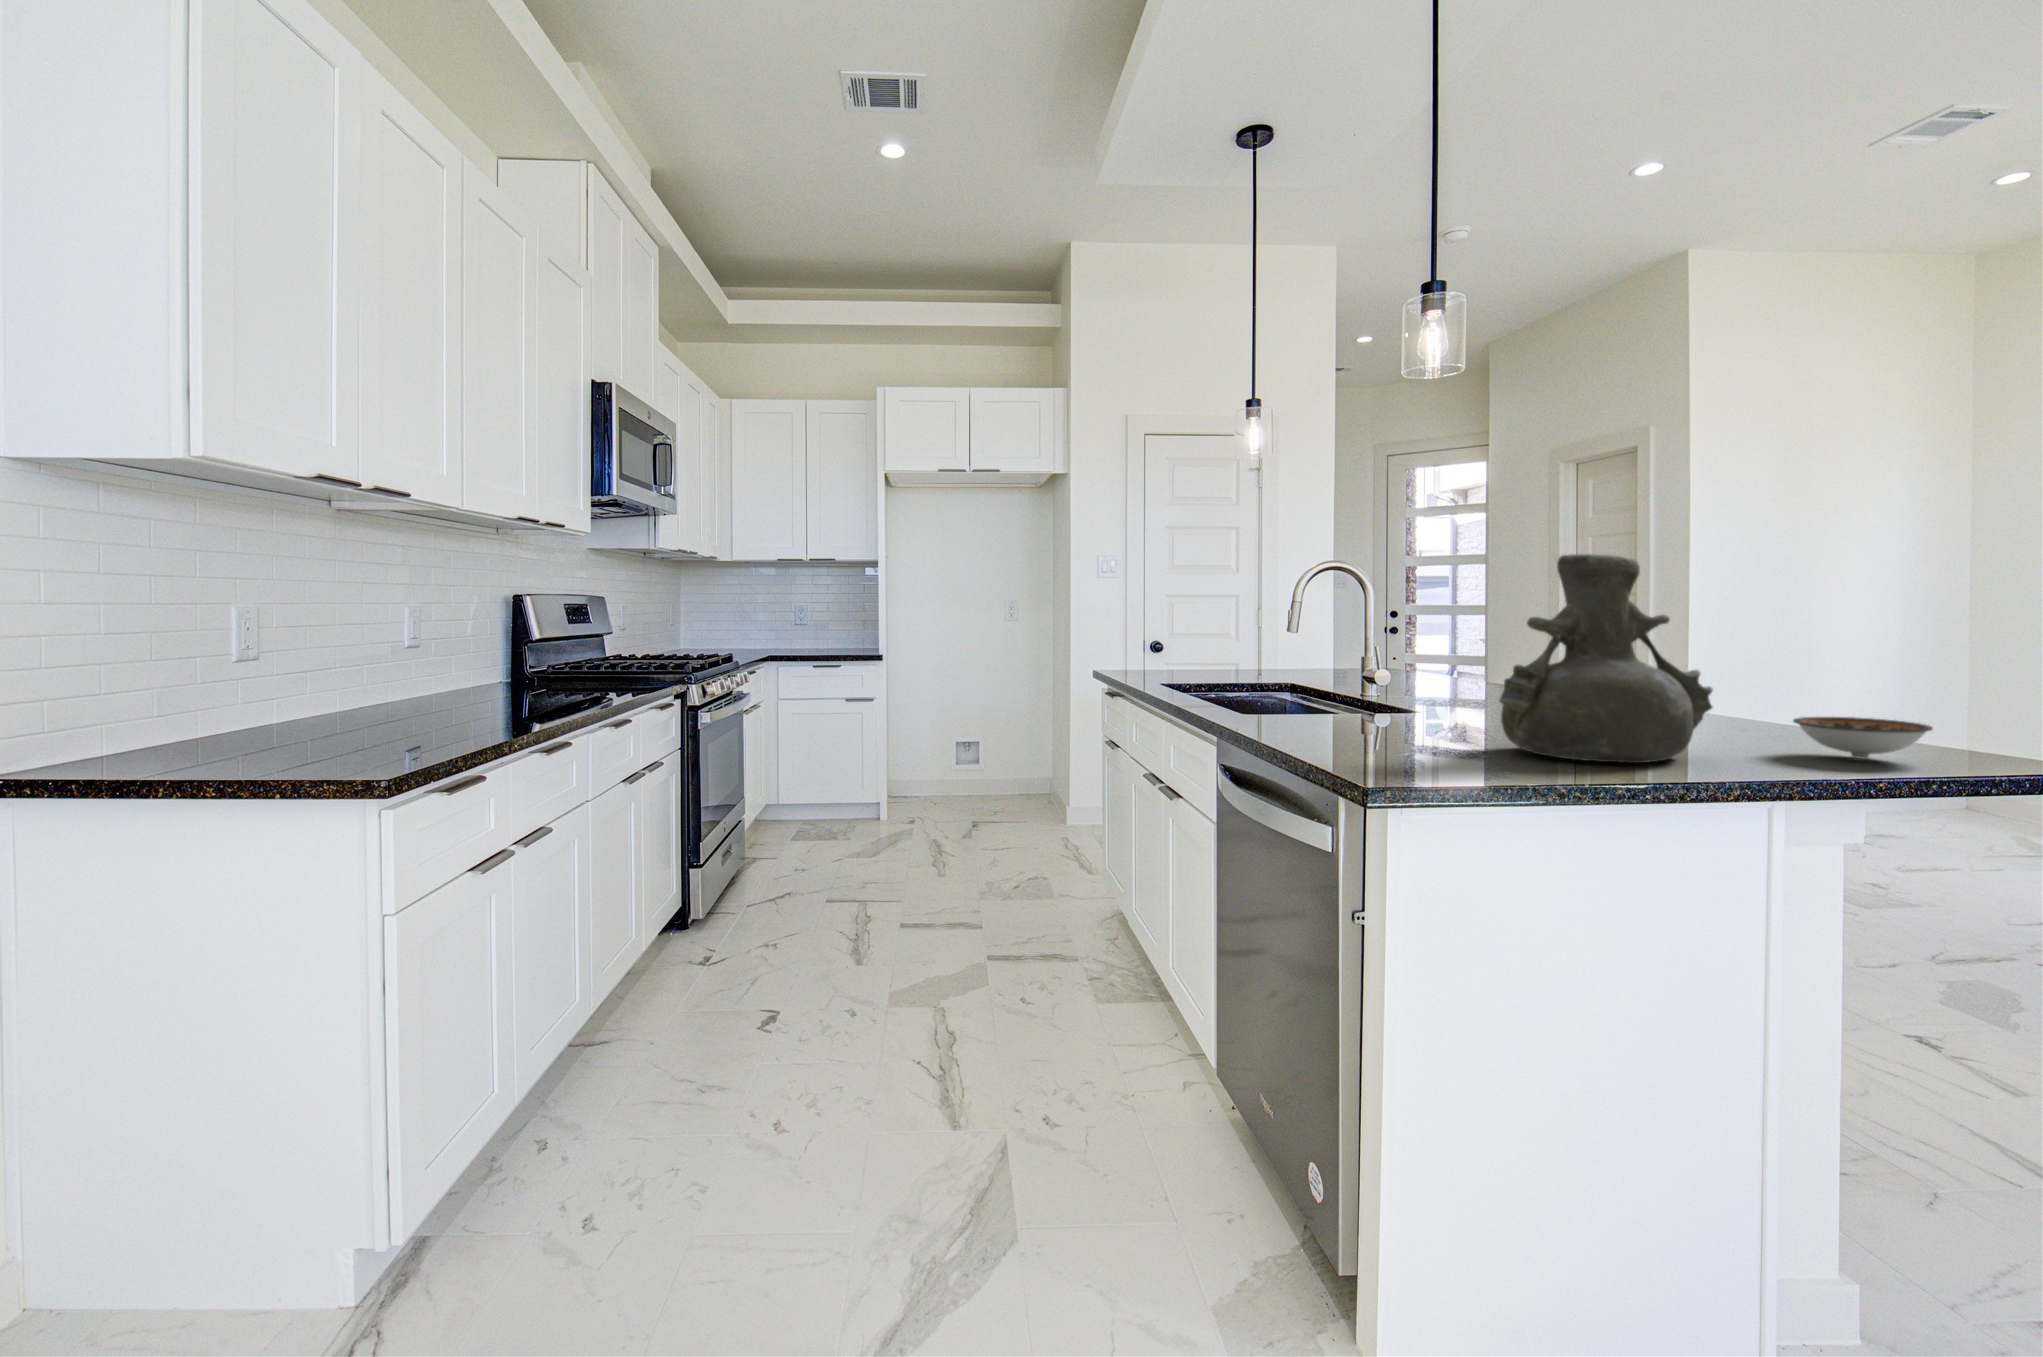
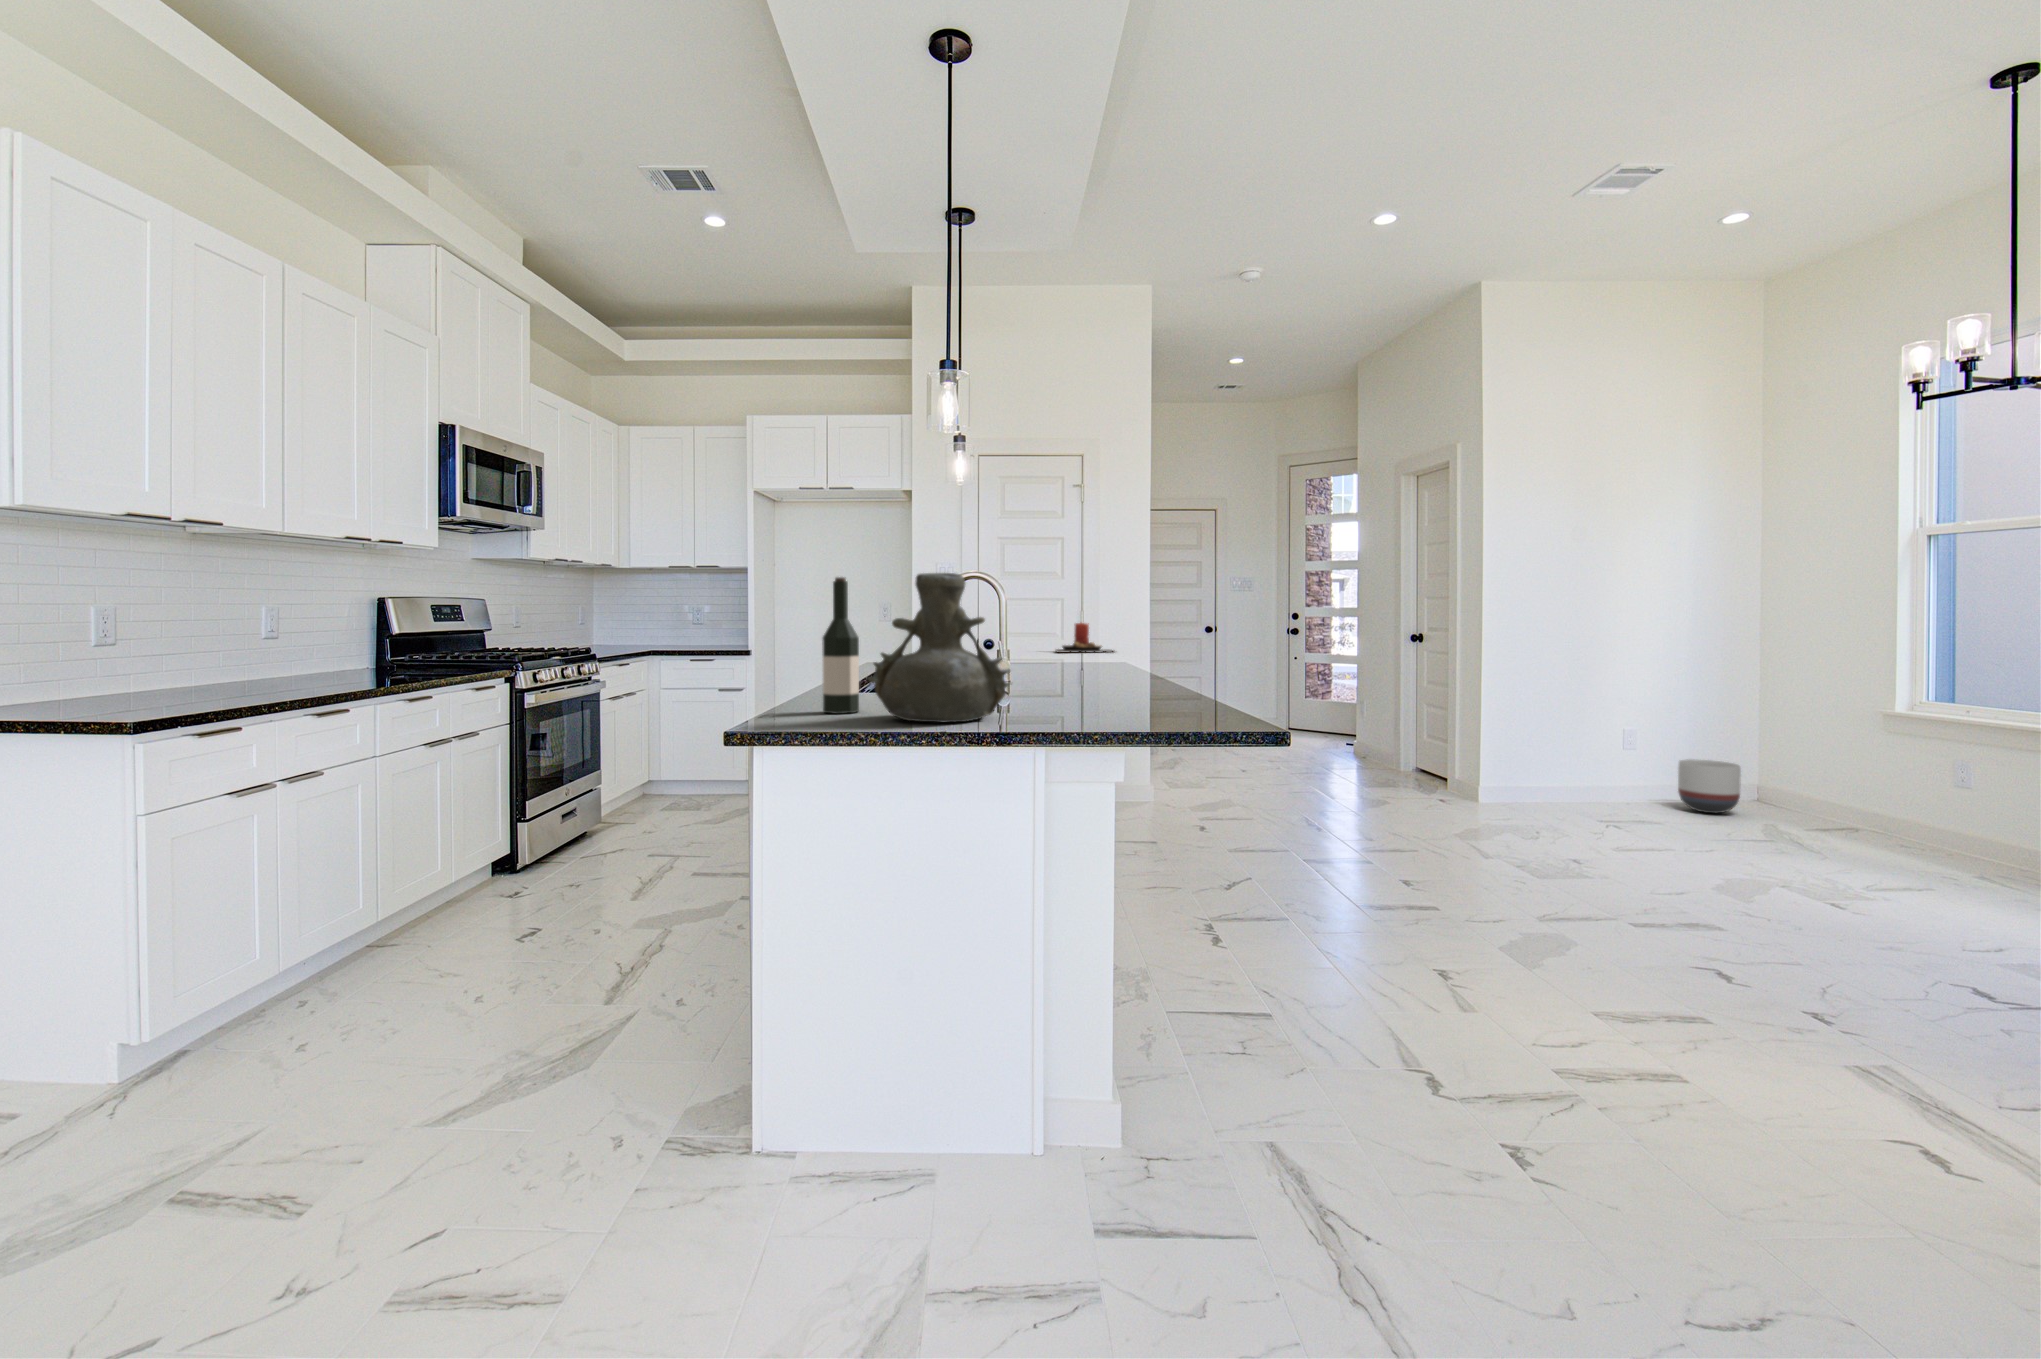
wine bottle: none [1362,562,1415,748] -> present [822,577,859,714]
candle: none [1227,623,1310,657] -> present [1056,623,1115,653]
bowl: present [1793,717,1933,759] -> none [1062,692,1138,721]
planter: none [1904,769,1980,828] -> present [1678,759,1741,813]

